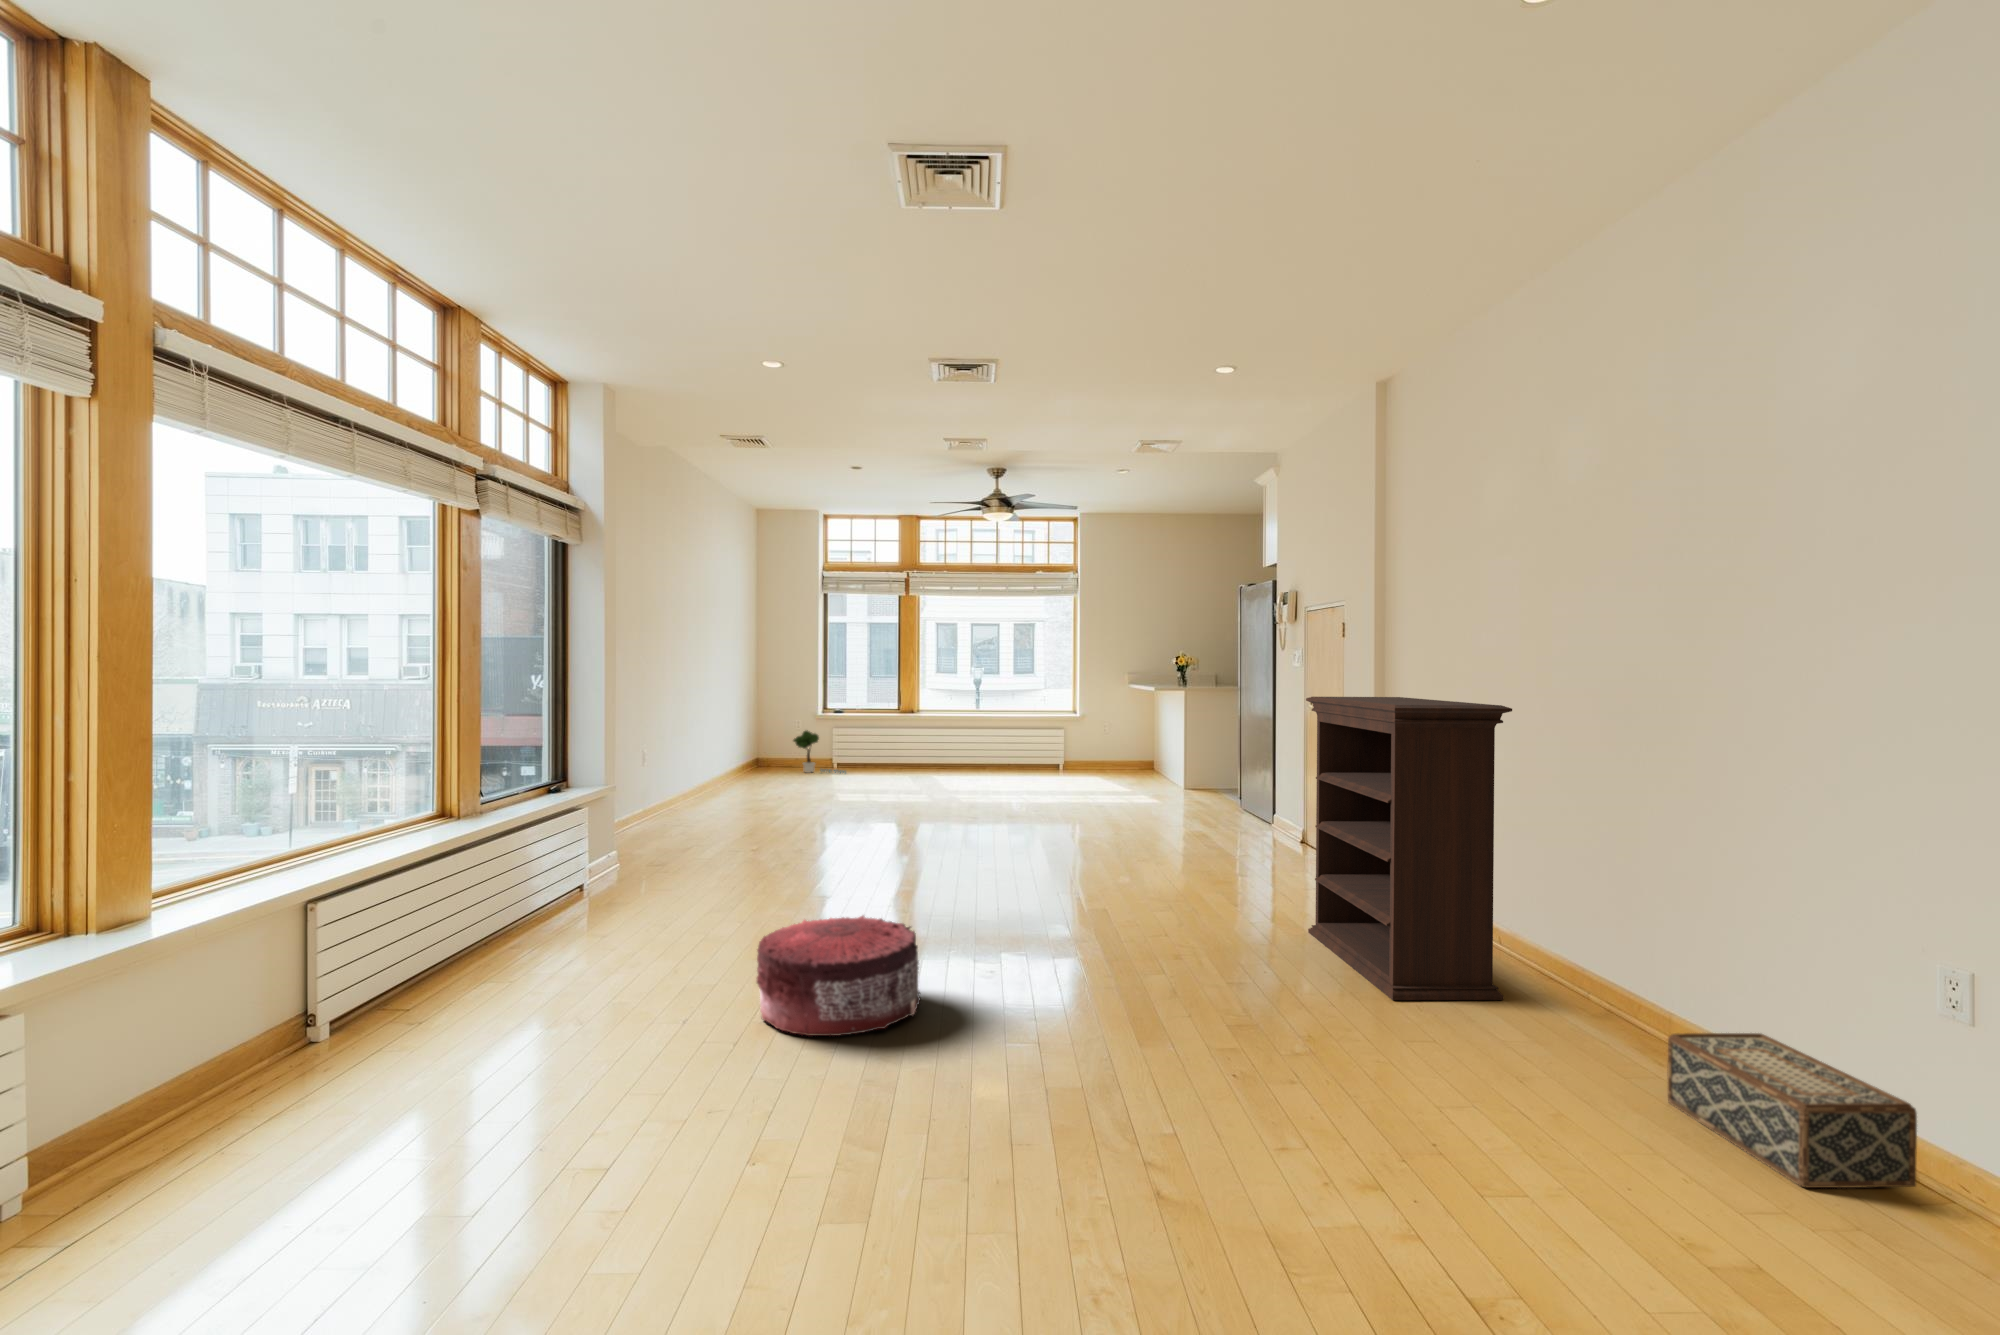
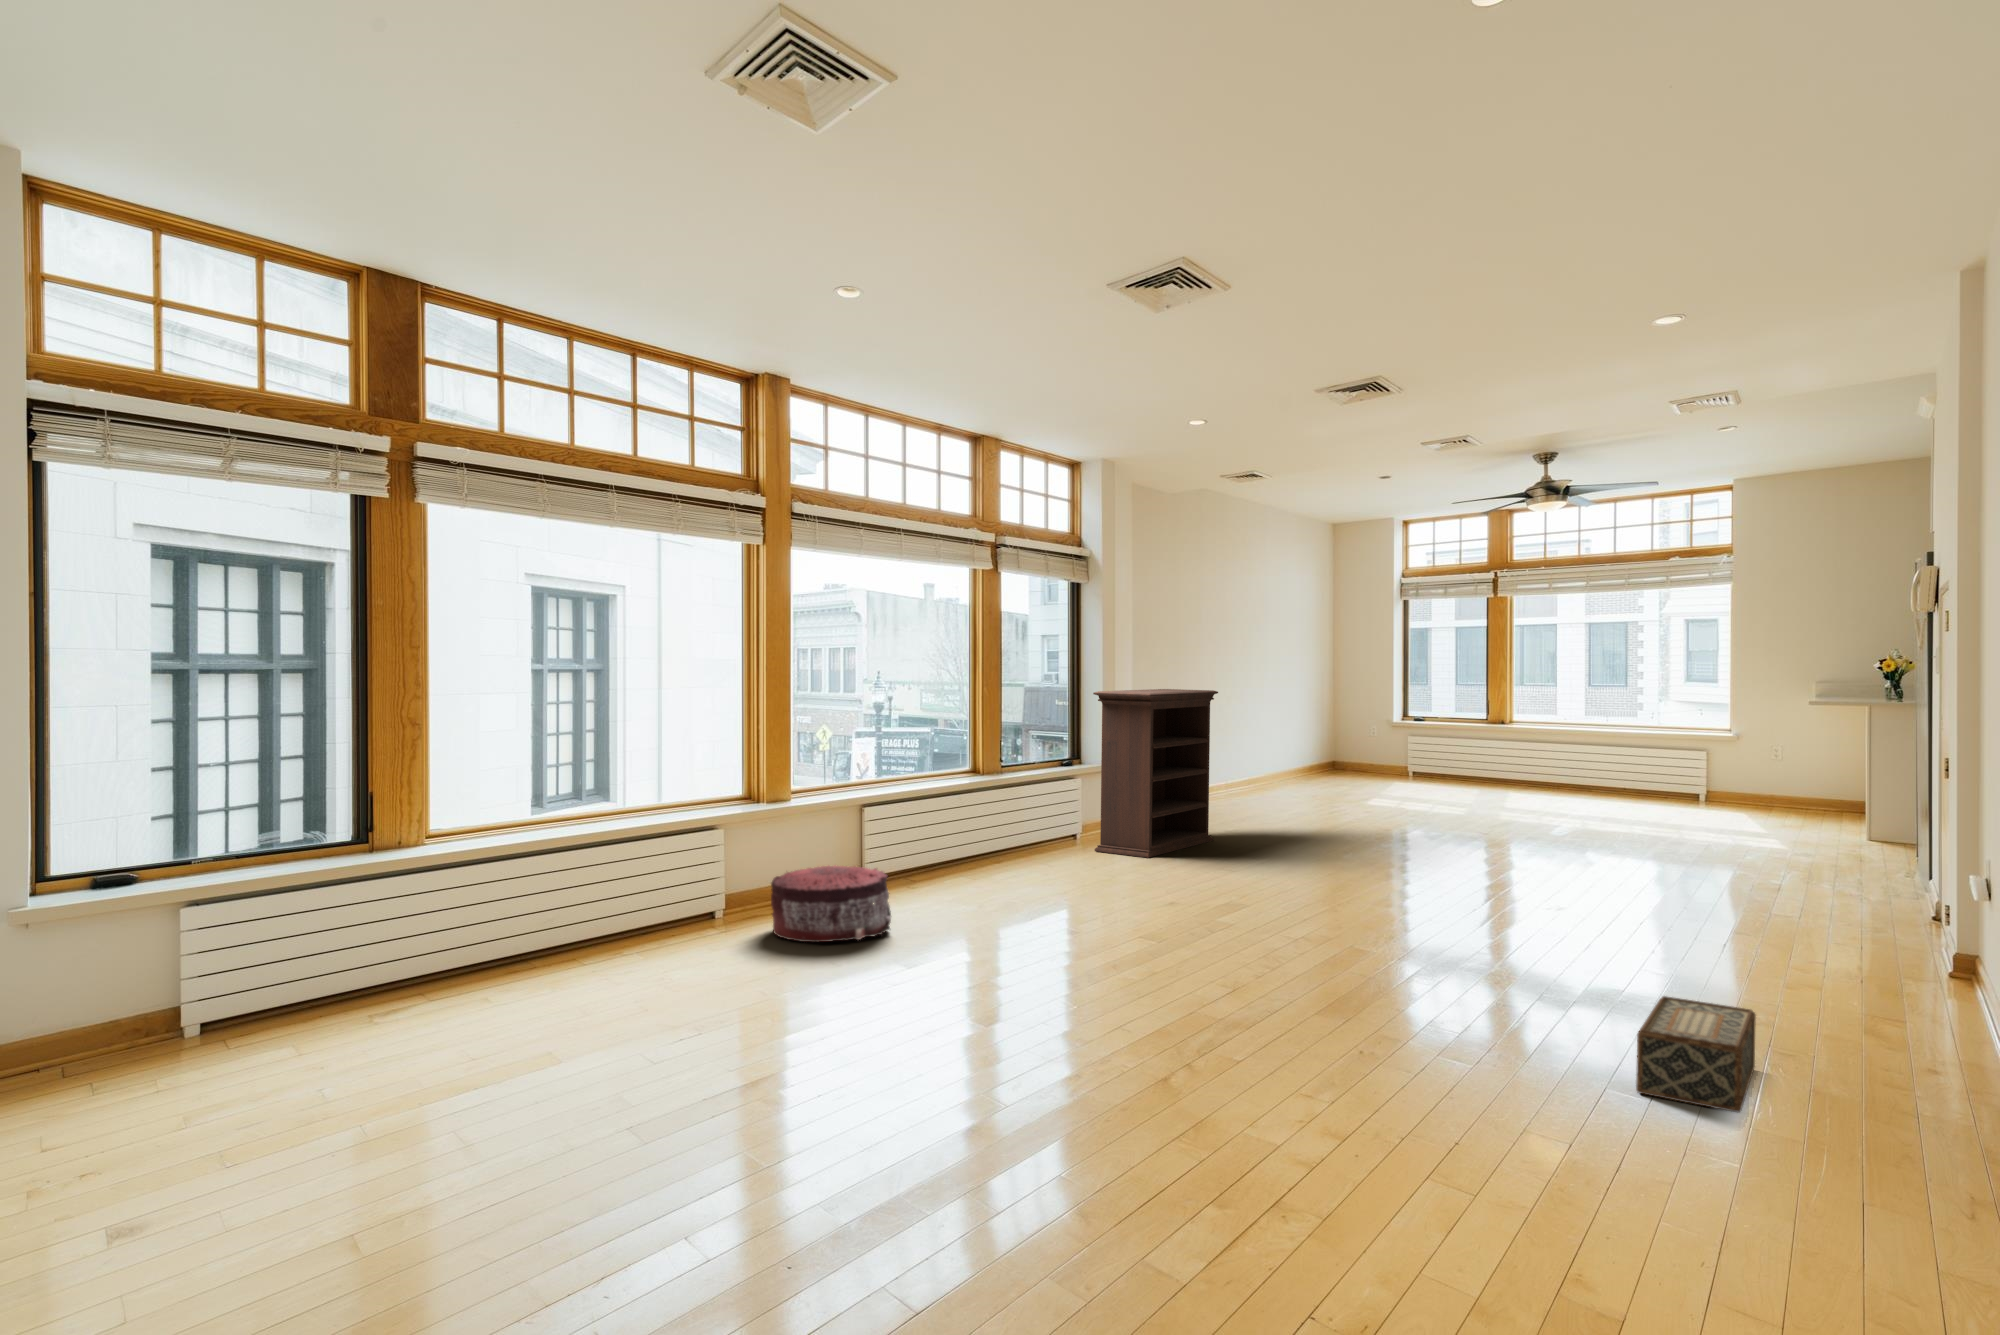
bookshelf: present [1306,697,1512,1000] -> present [1093,689,1218,858]
potted tree: present [793,730,846,773] -> none [1369,737,1419,782]
pouf: present [756,916,920,1036] -> present [771,865,891,942]

